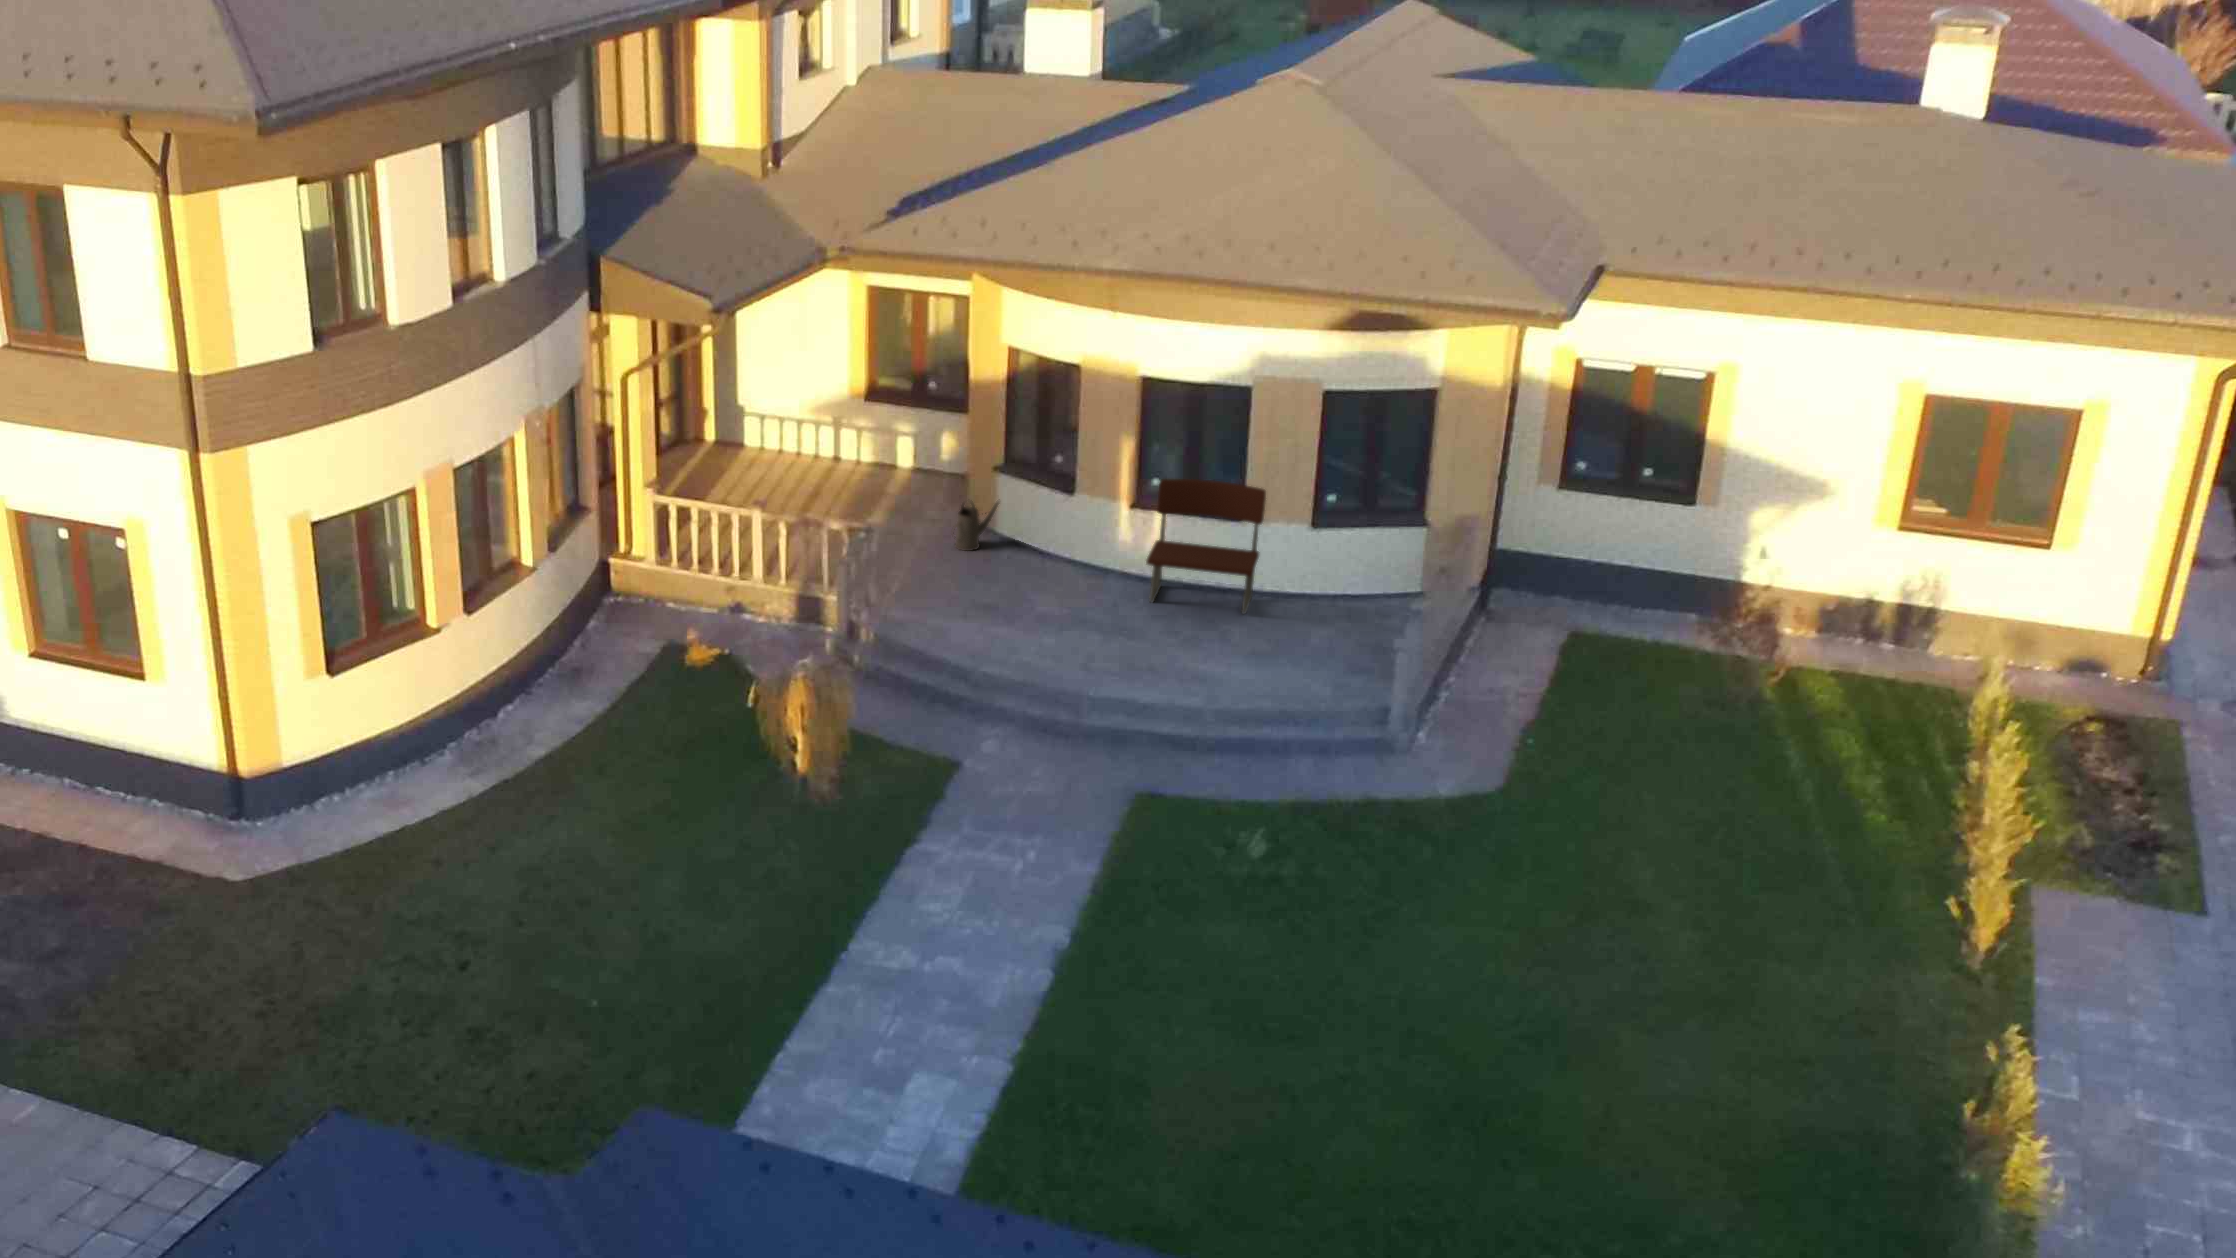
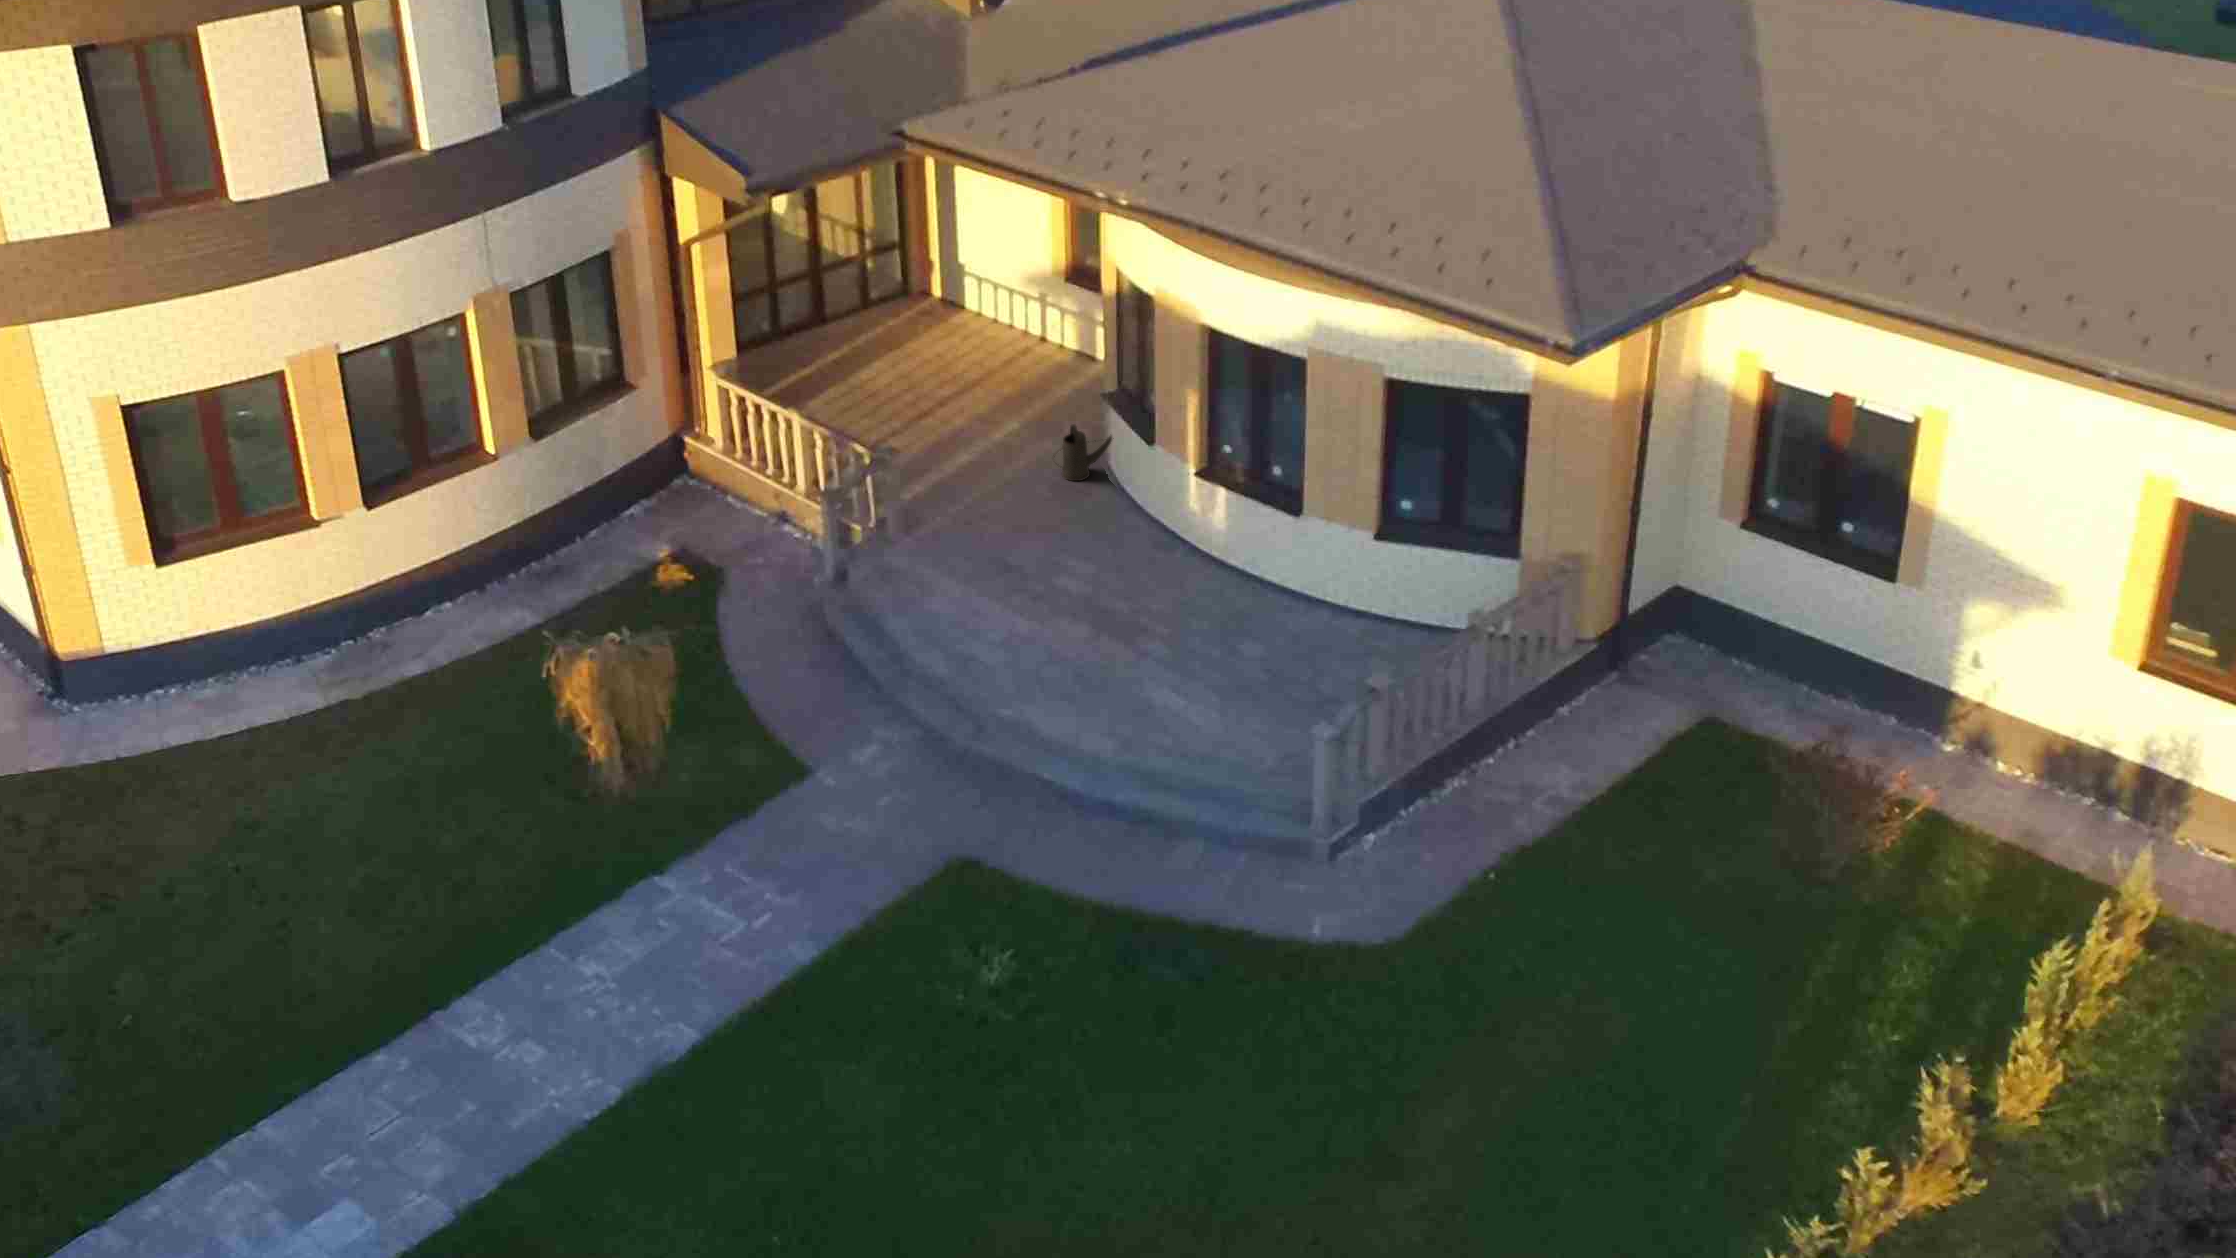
bench: present [1146,479,1266,613] -> none [1186,445,1330,621]

